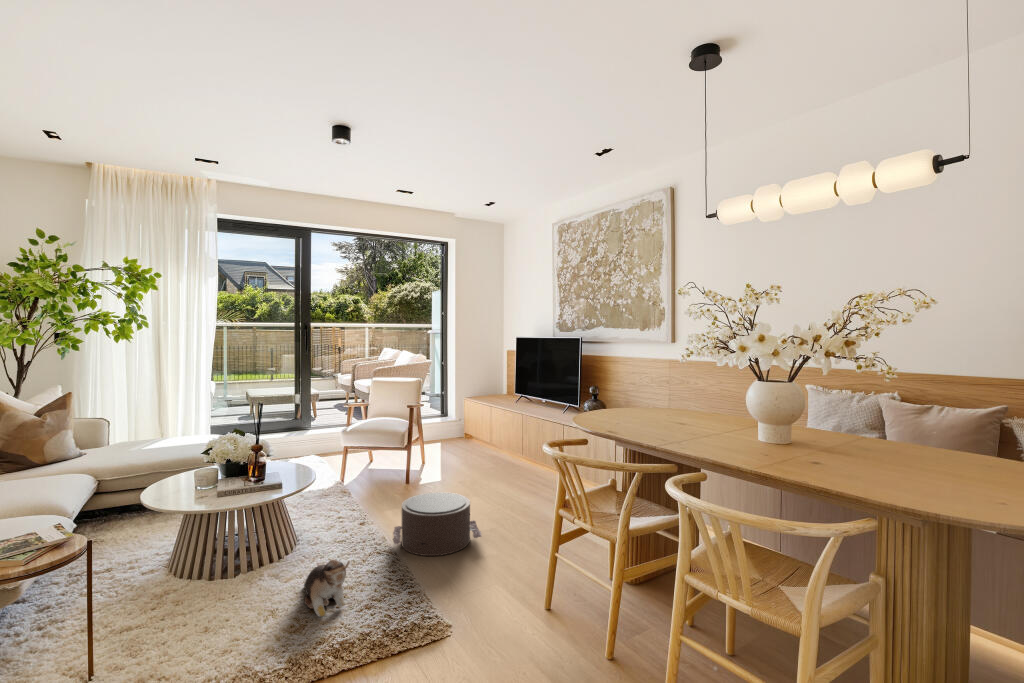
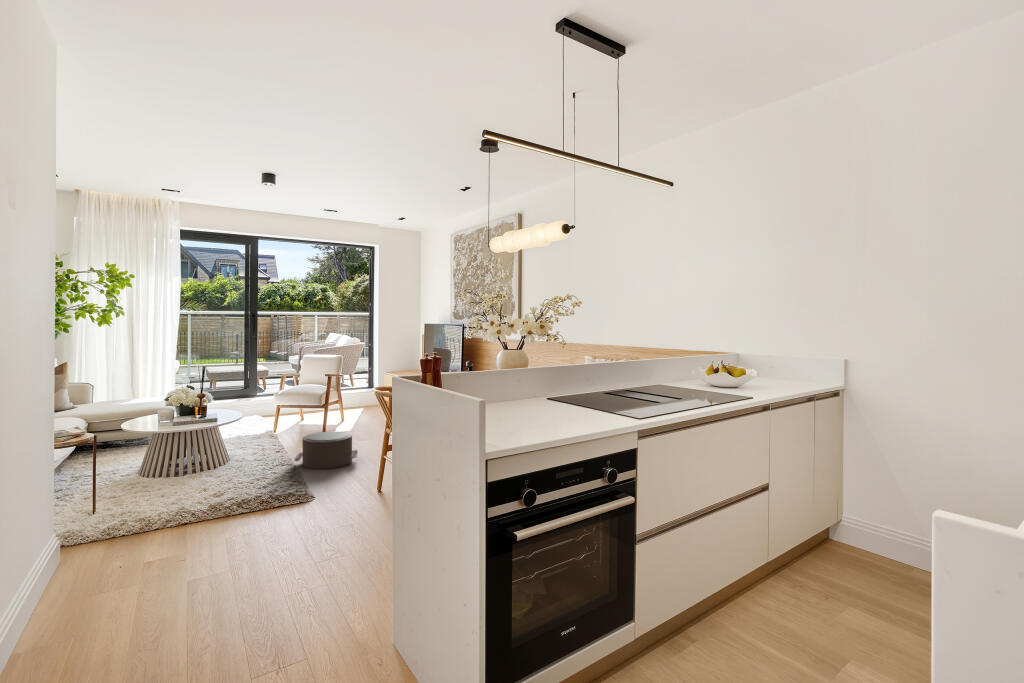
plush toy: present [304,560,349,617] -> none [226,458,253,492]

